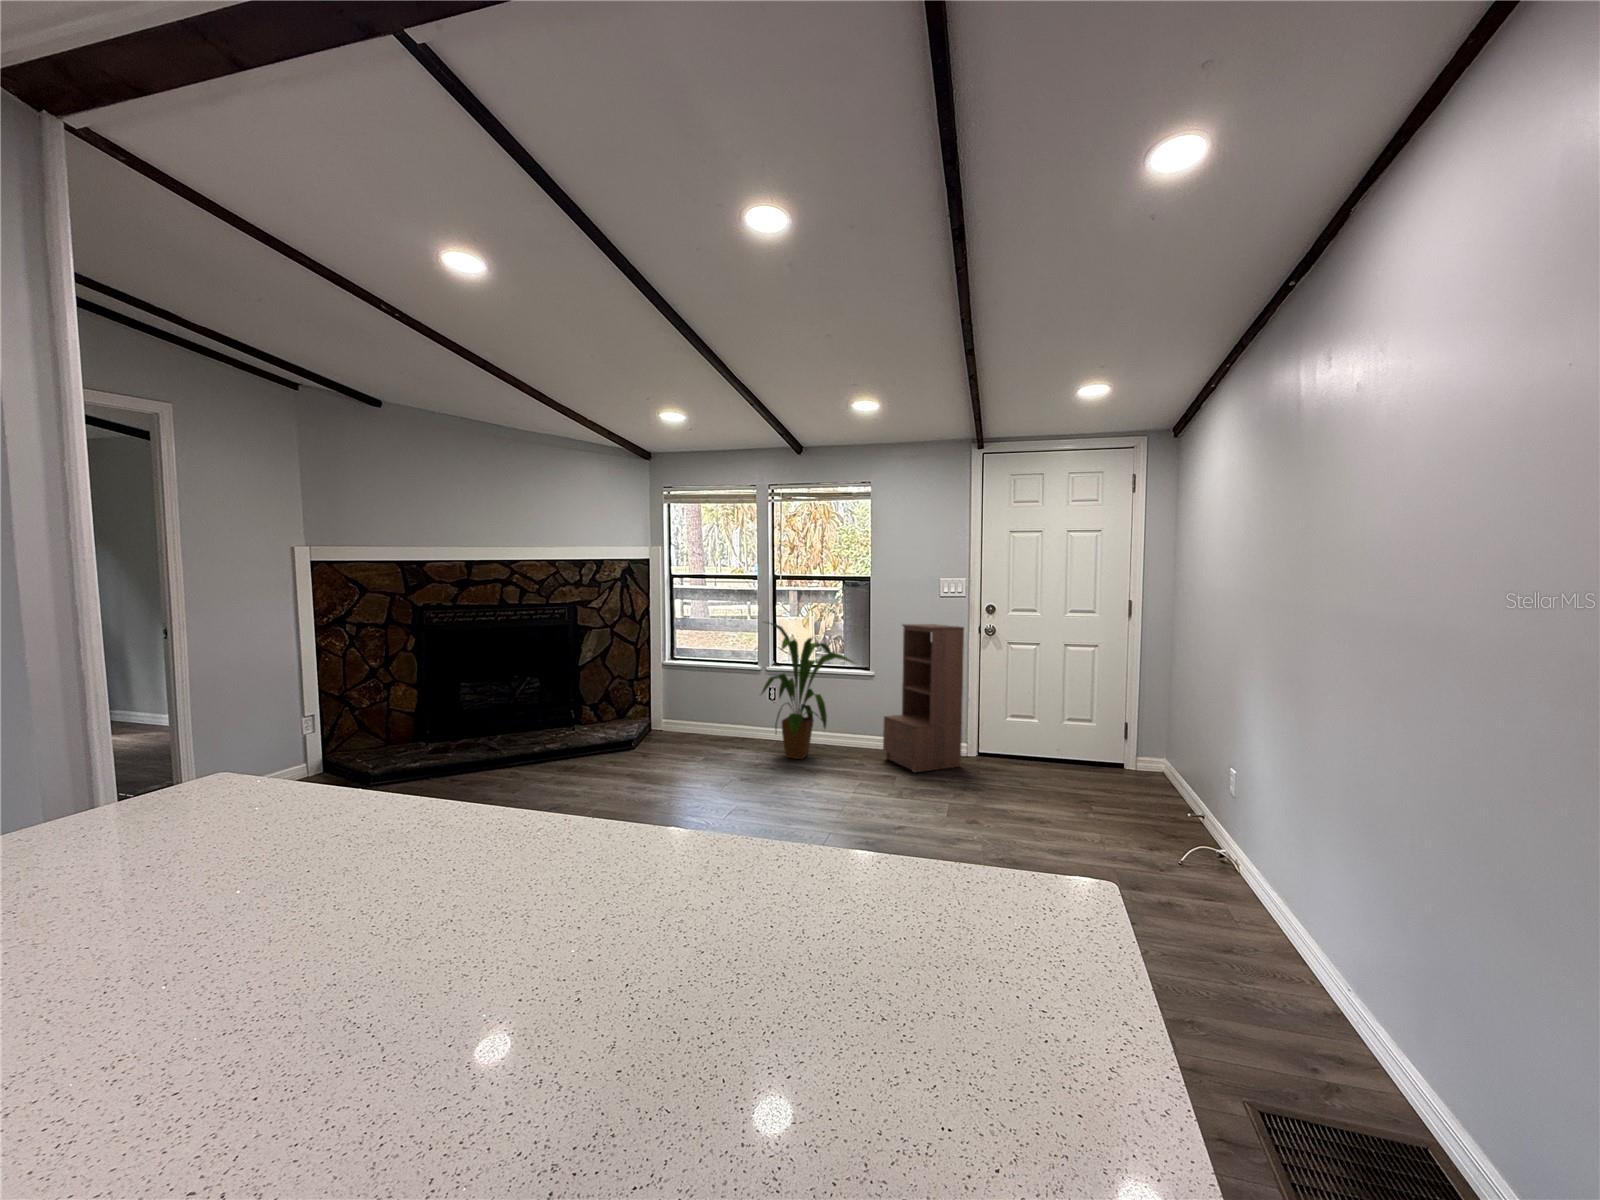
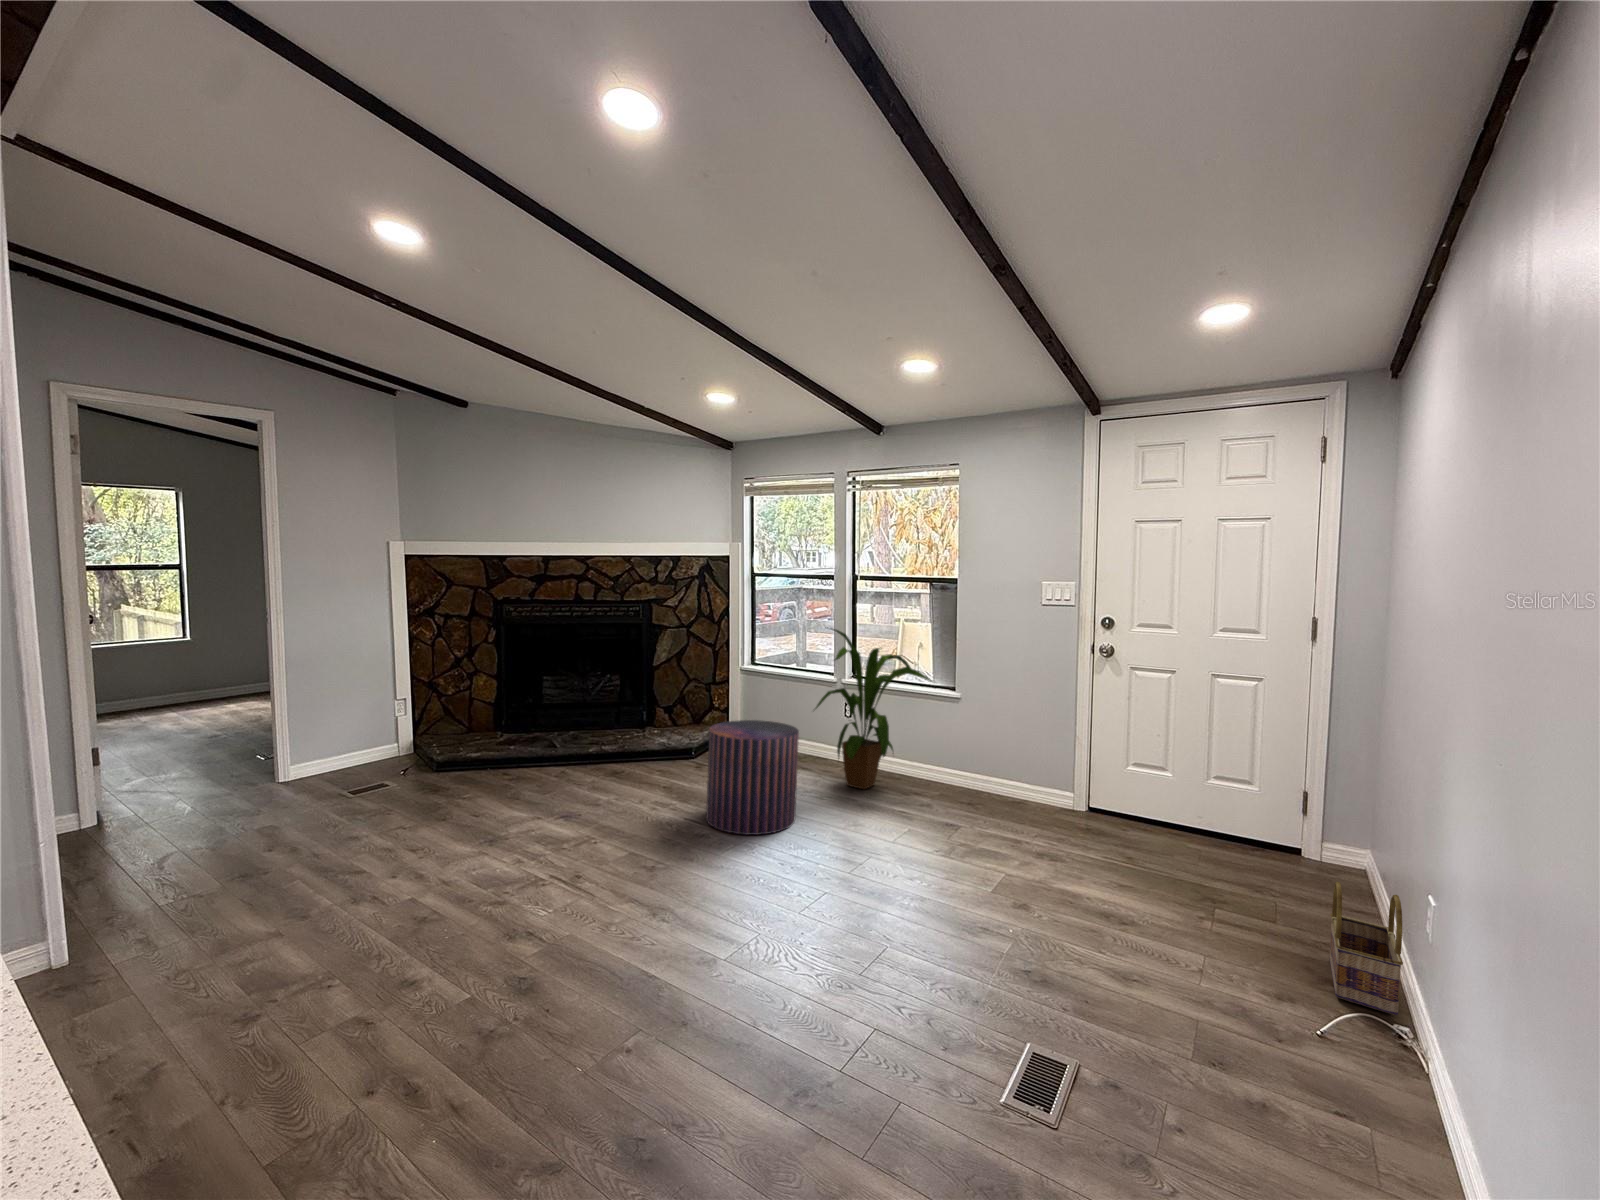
bookshelf: present [883,624,964,772] -> none [961,637,1067,822]
pouf: none [683,706,763,806] -> present [706,720,799,835]
basket: none [1167,776,1217,854] -> present [1330,882,1403,1015]

